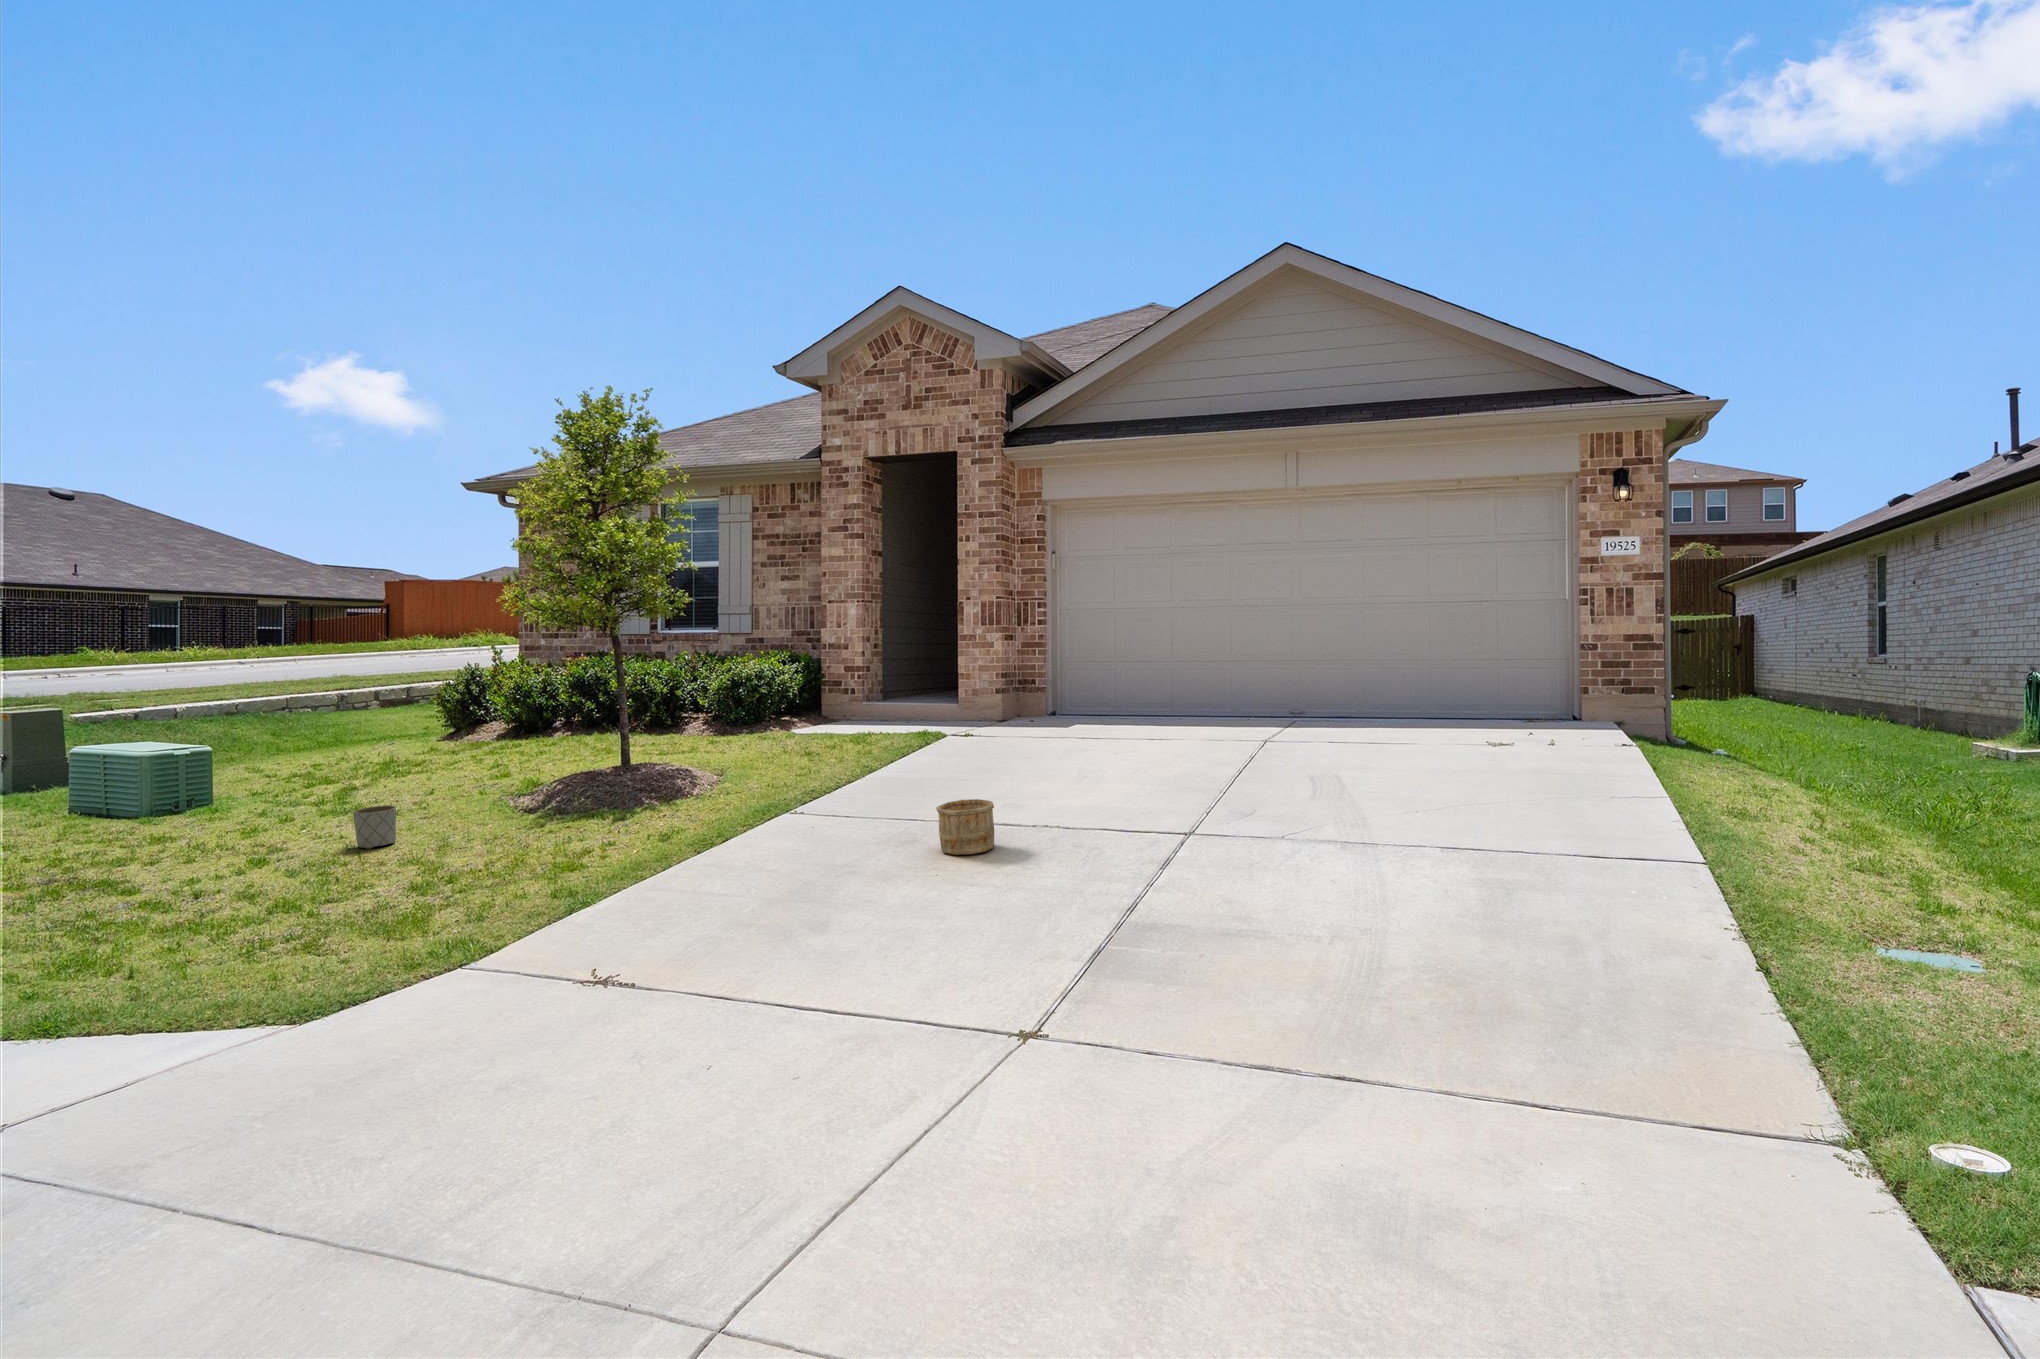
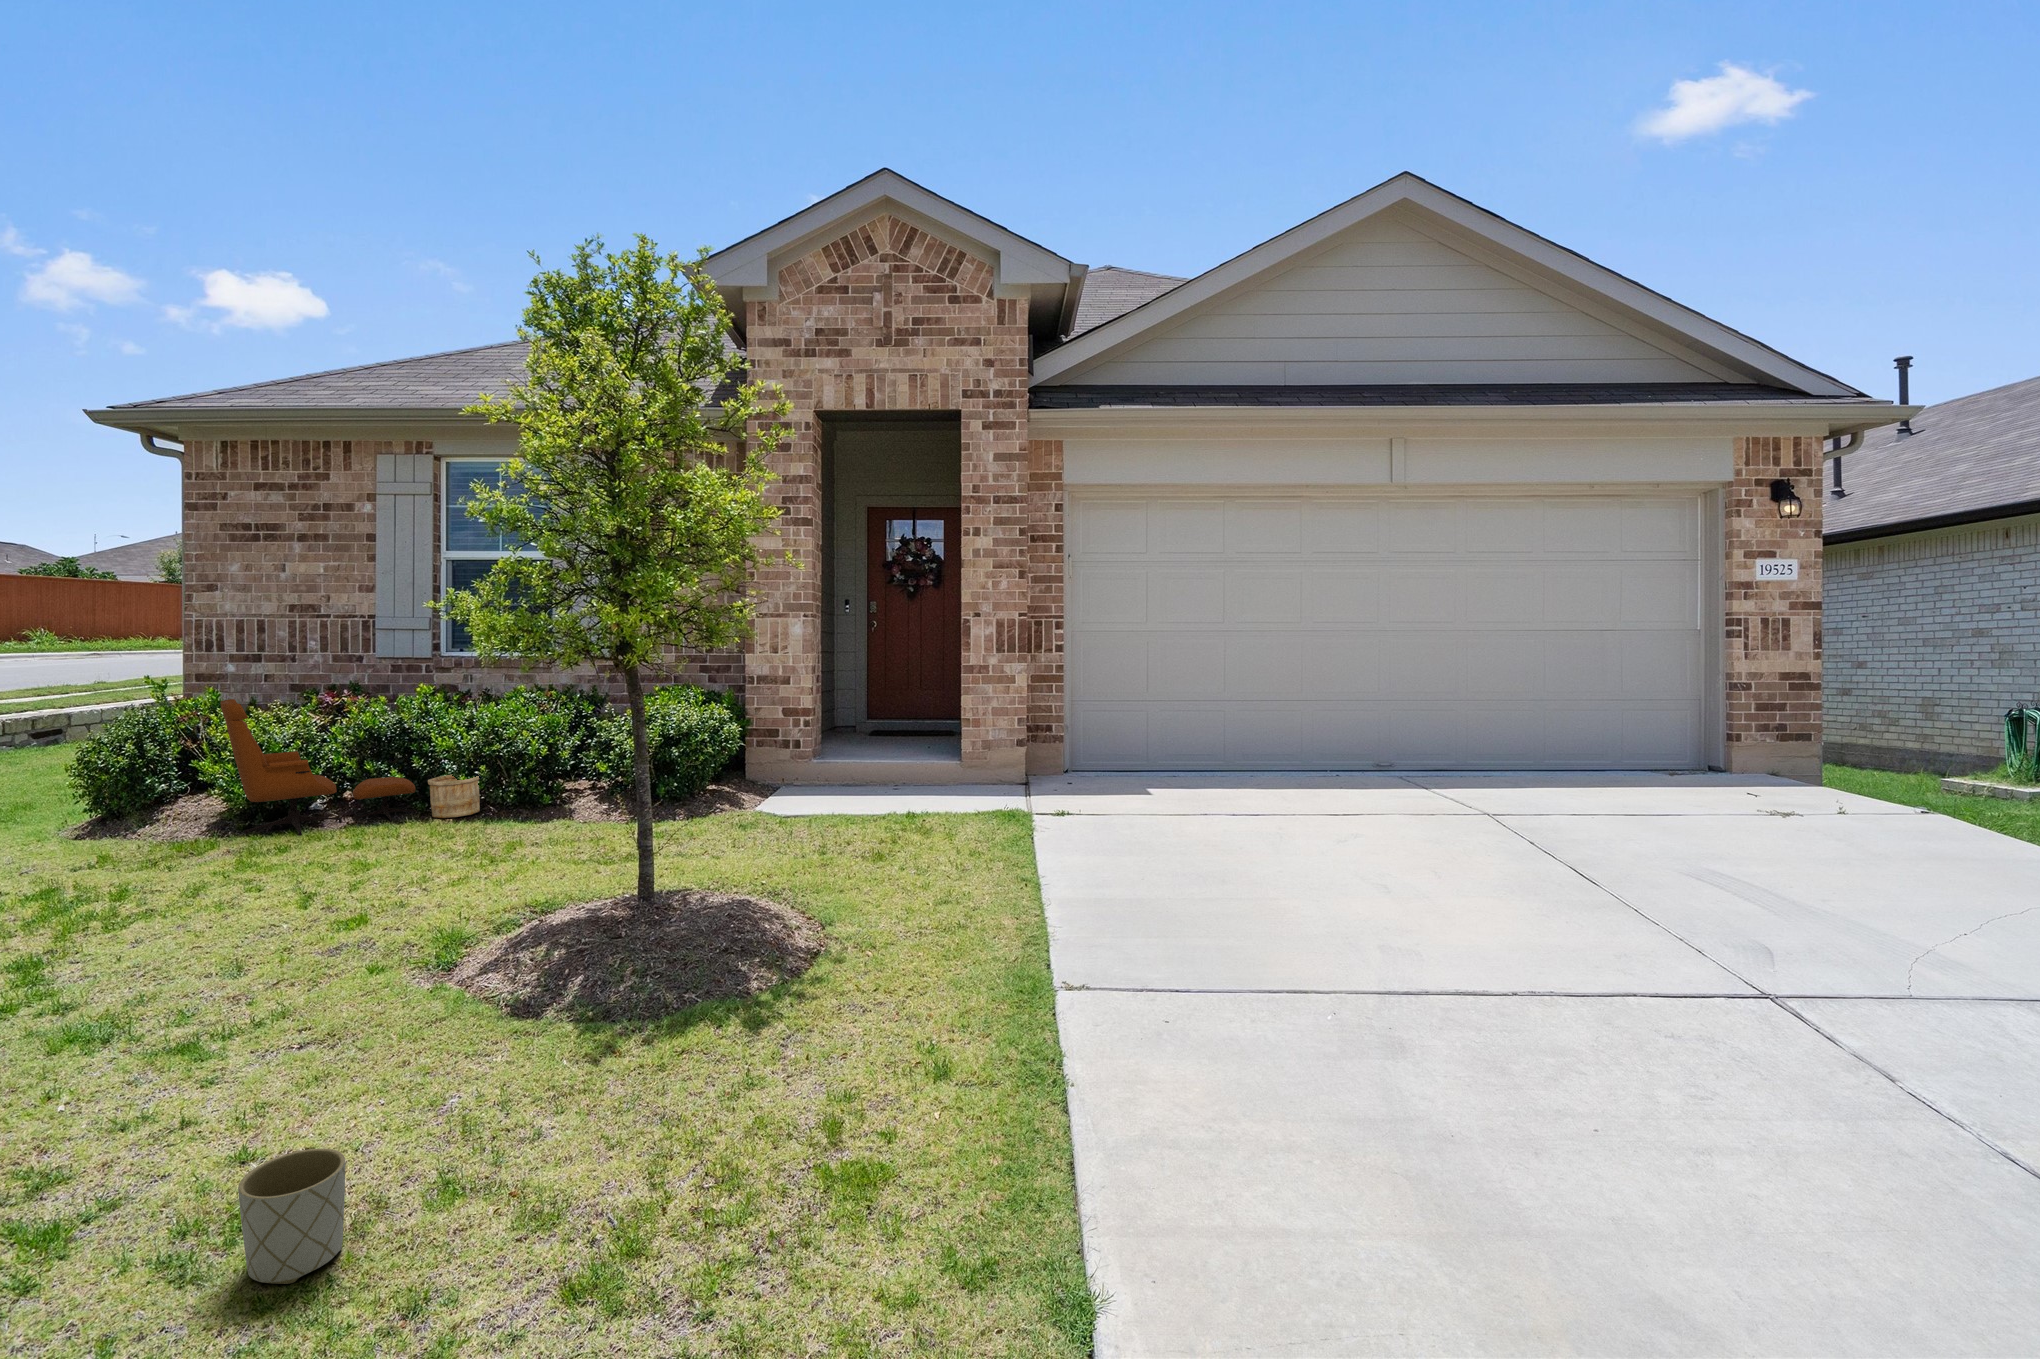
lounge chair: none [495,654,610,735] -> present [221,699,417,835]
wooden bucket: present [936,799,994,855] -> present [428,775,480,818]

